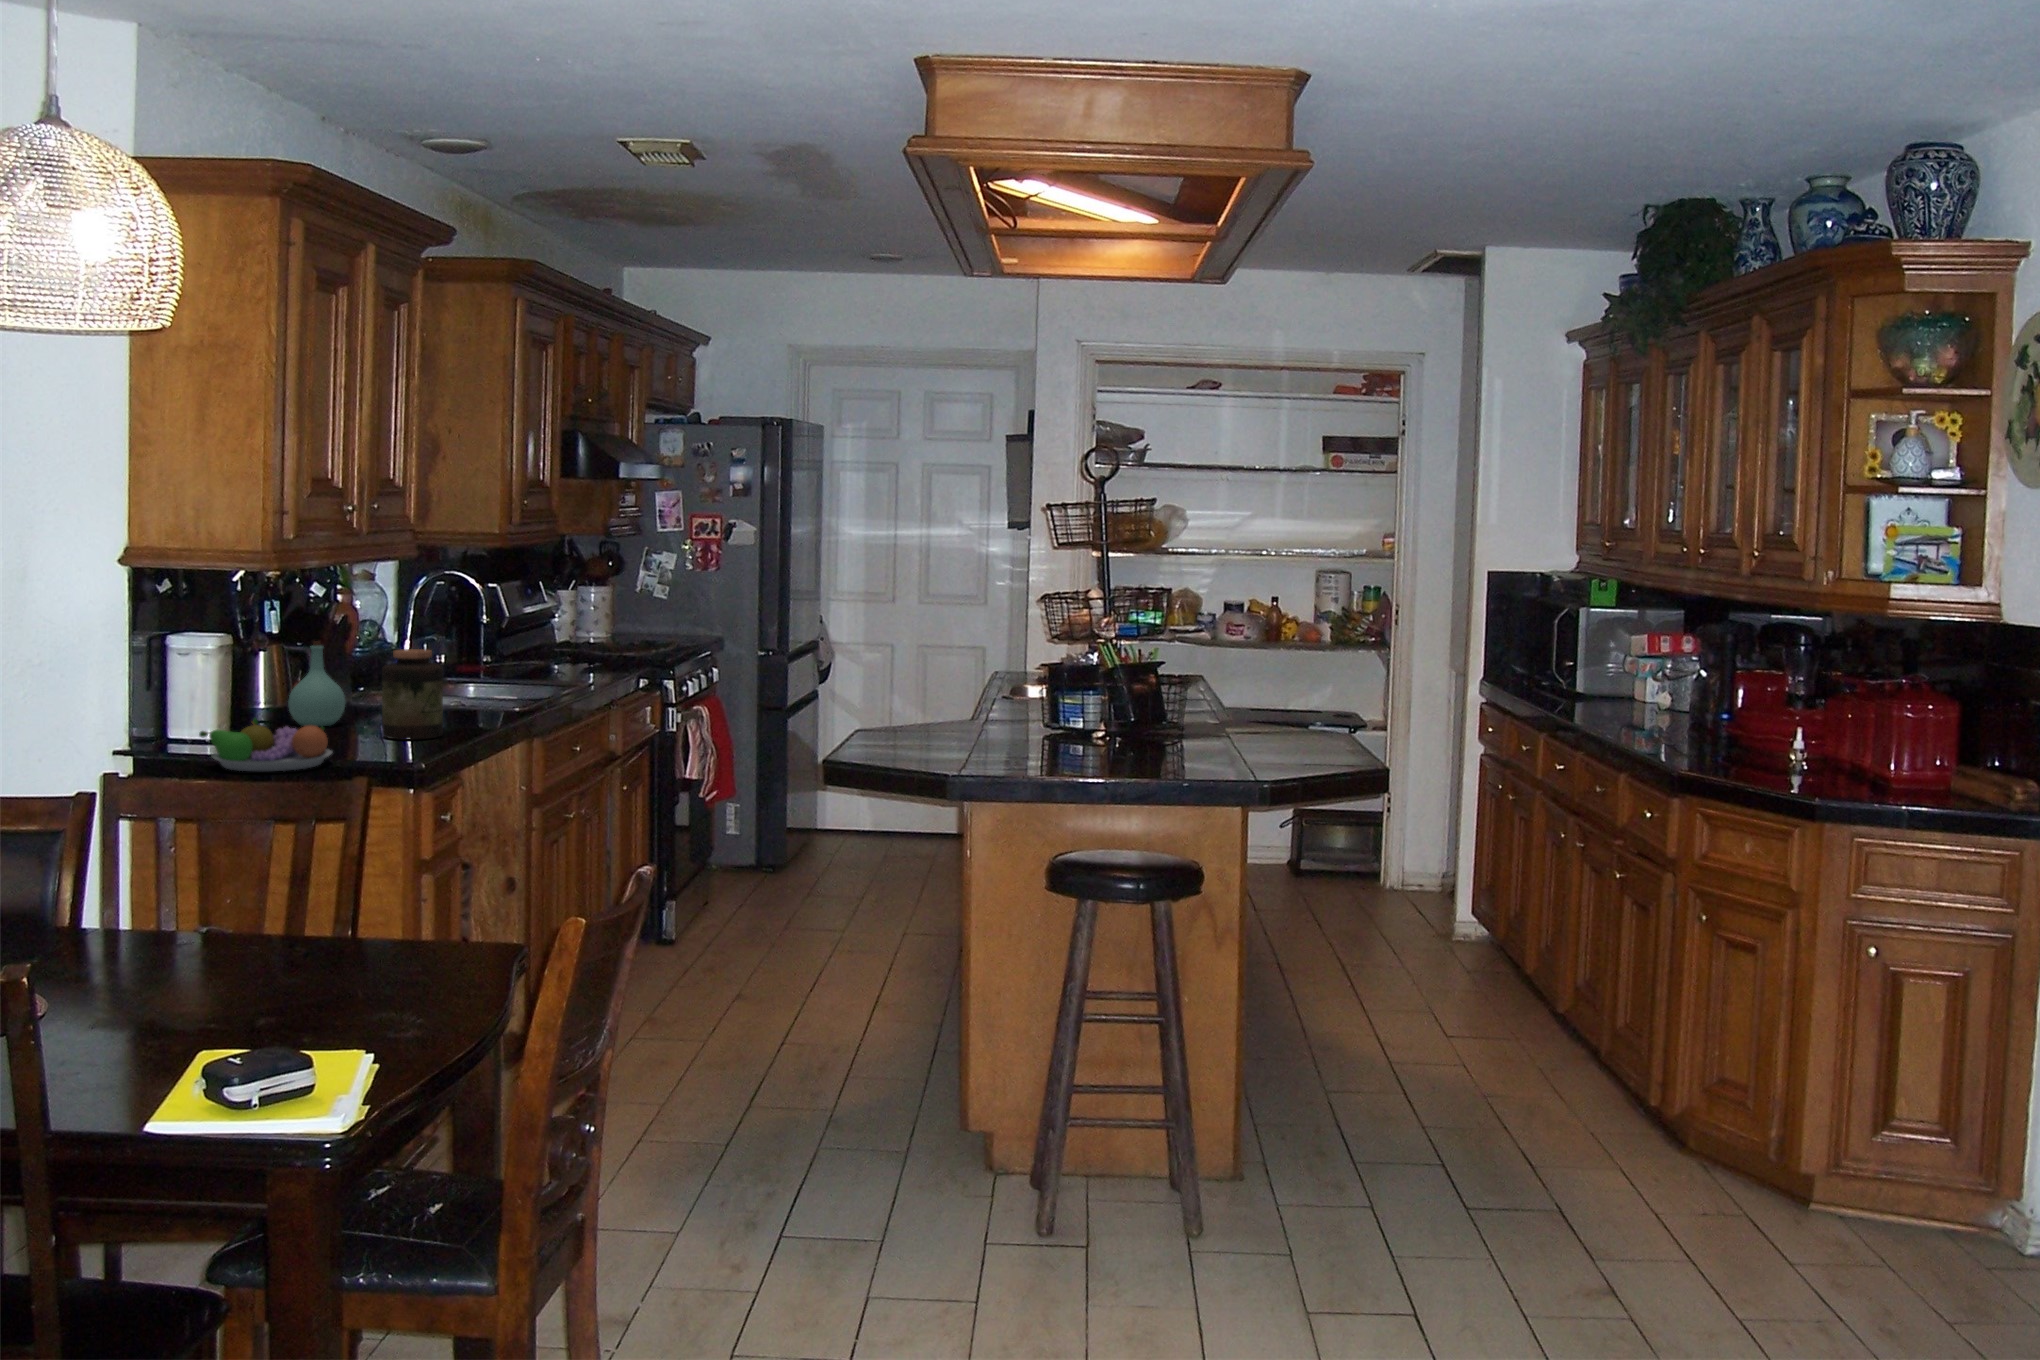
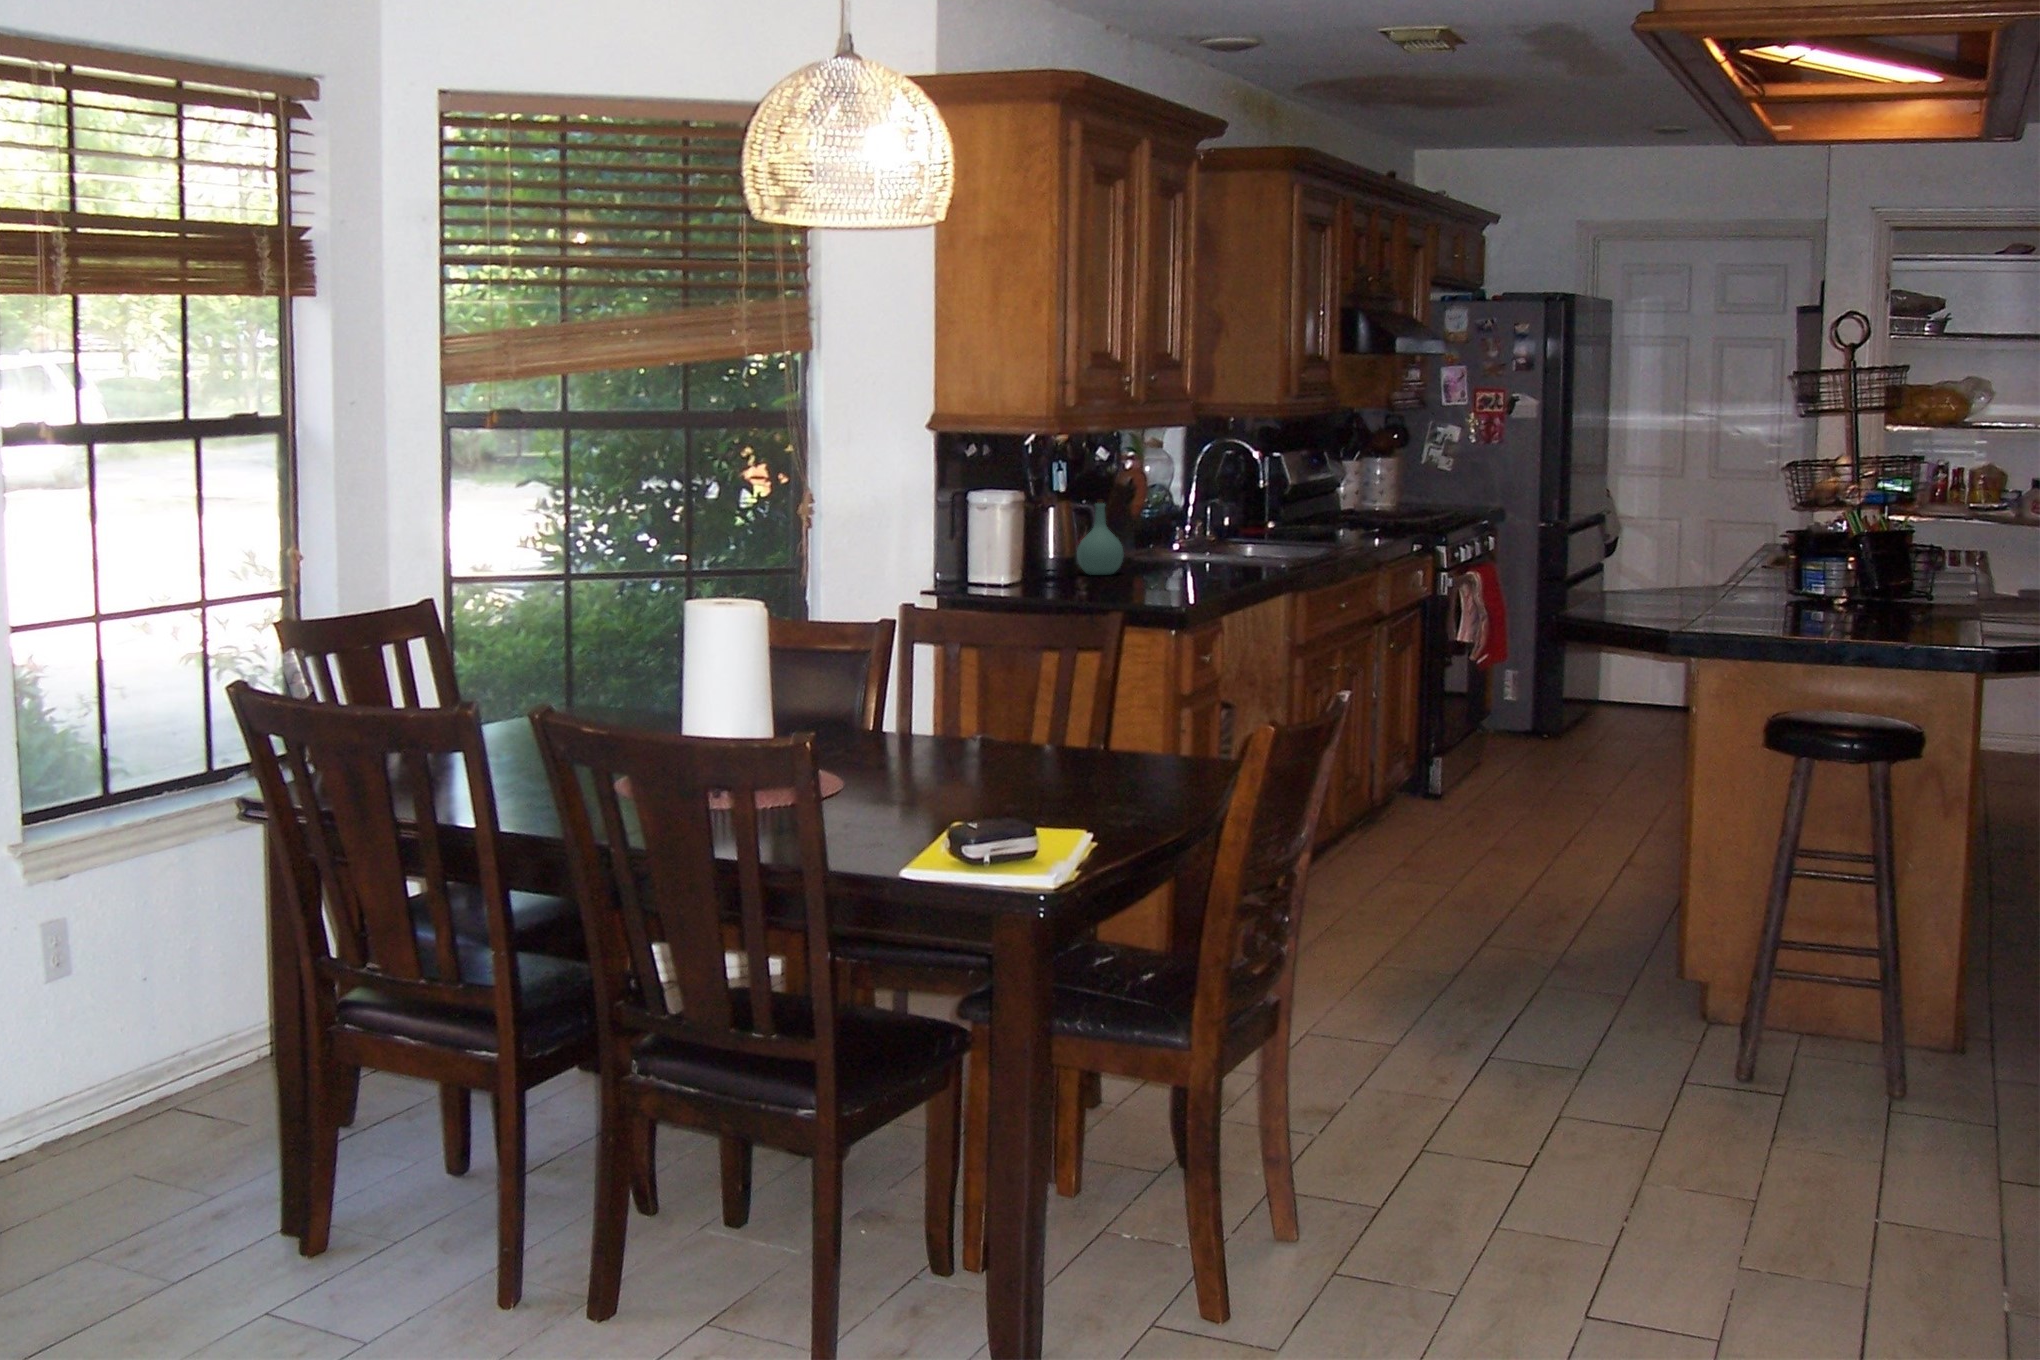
jar: present [382,649,443,740] -> none [1148,505,1201,587]
fruit bowl: present [199,718,332,771] -> none [990,561,1096,608]

